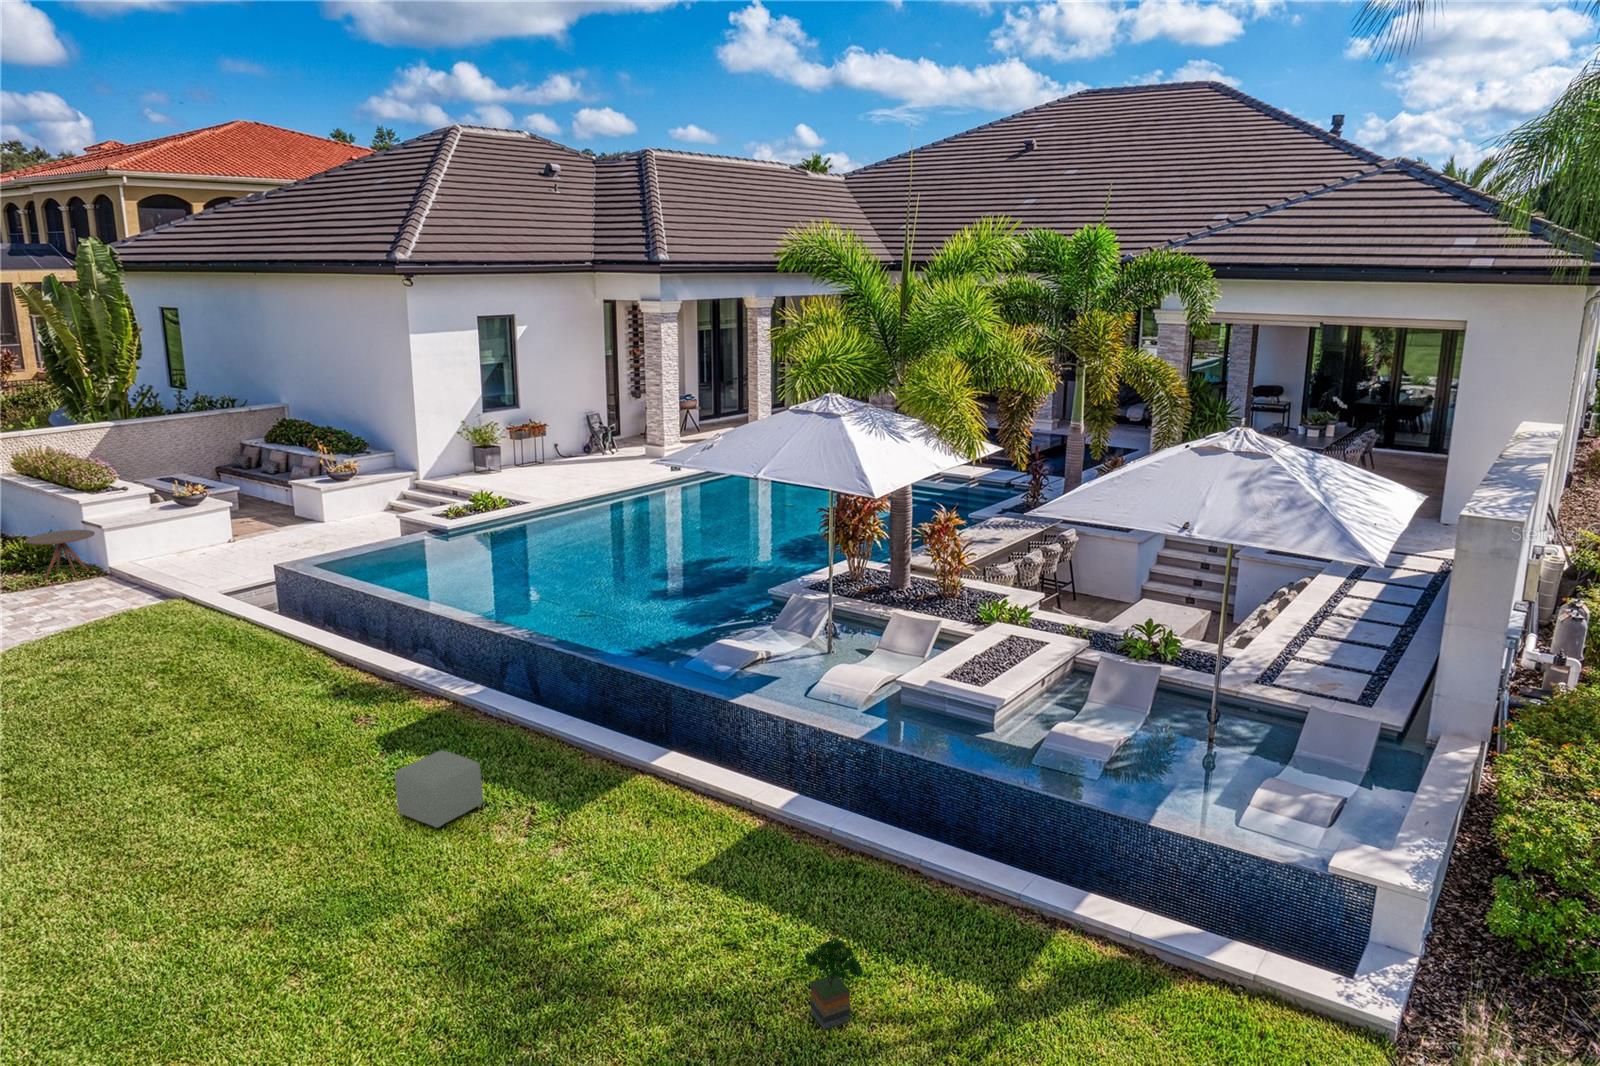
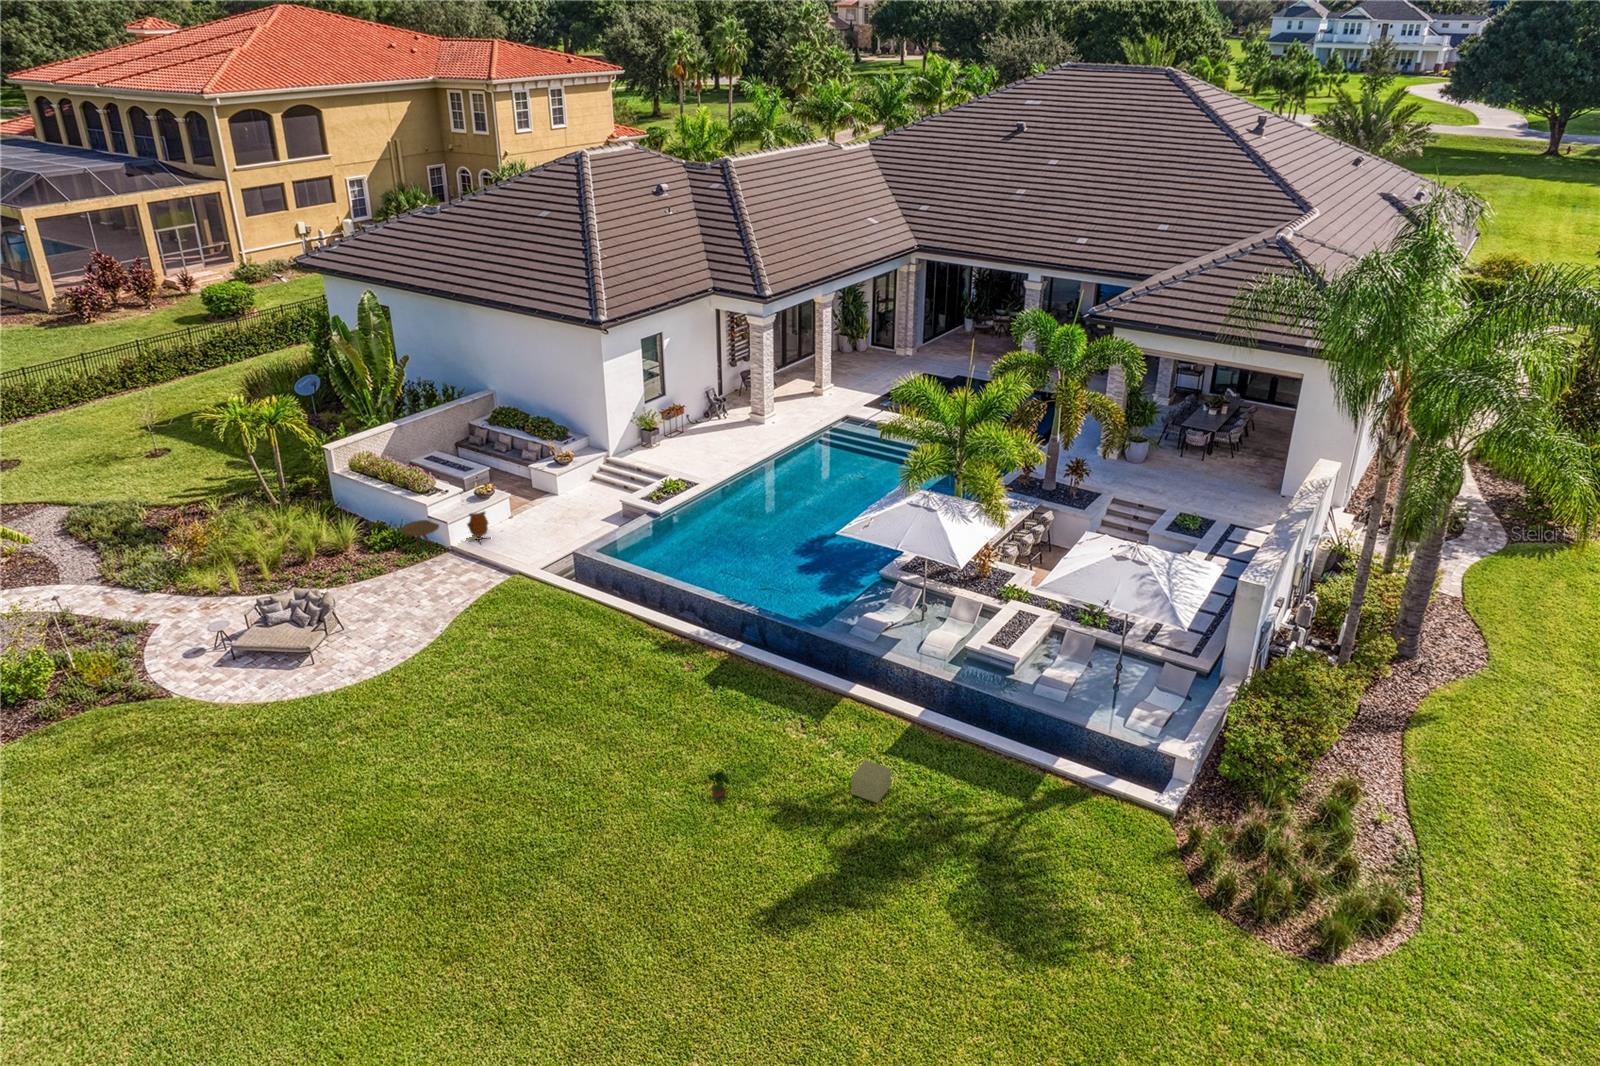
lounge chair: none [138,513,185,570] -> present [467,512,488,541]
ottoman: present [395,751,483,828] -> present [851,760,891,803]
potted tree: present [804,939,863,1030] -> present [709,771,730,802]

